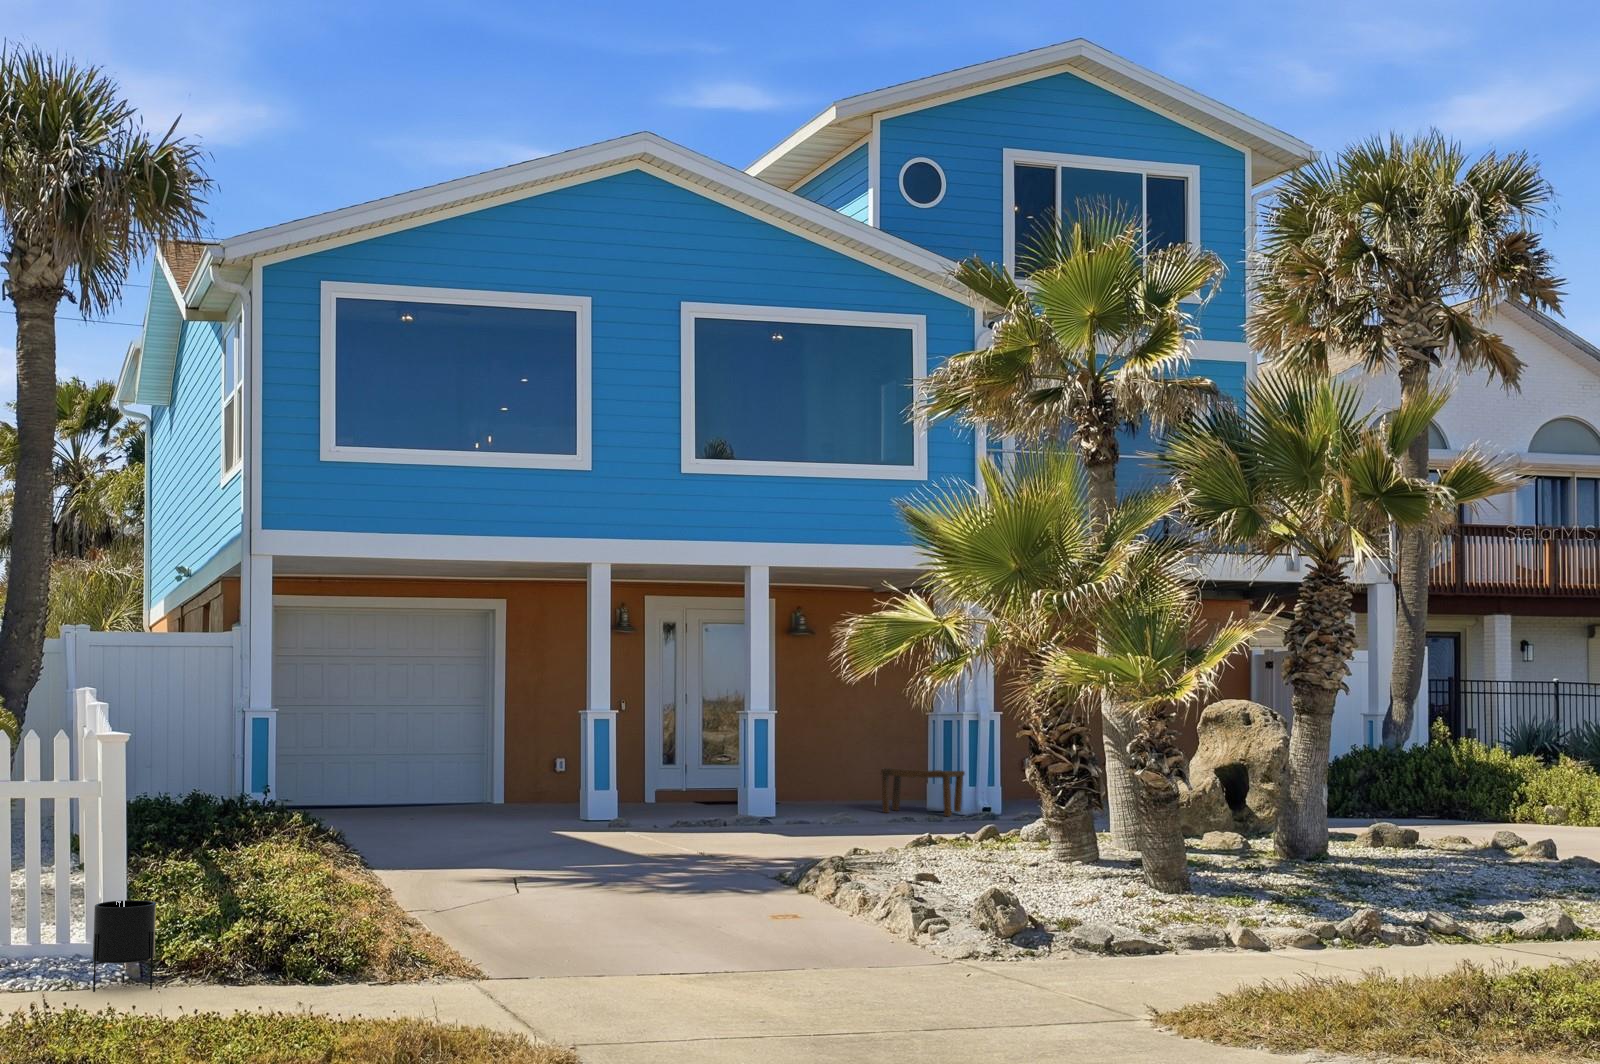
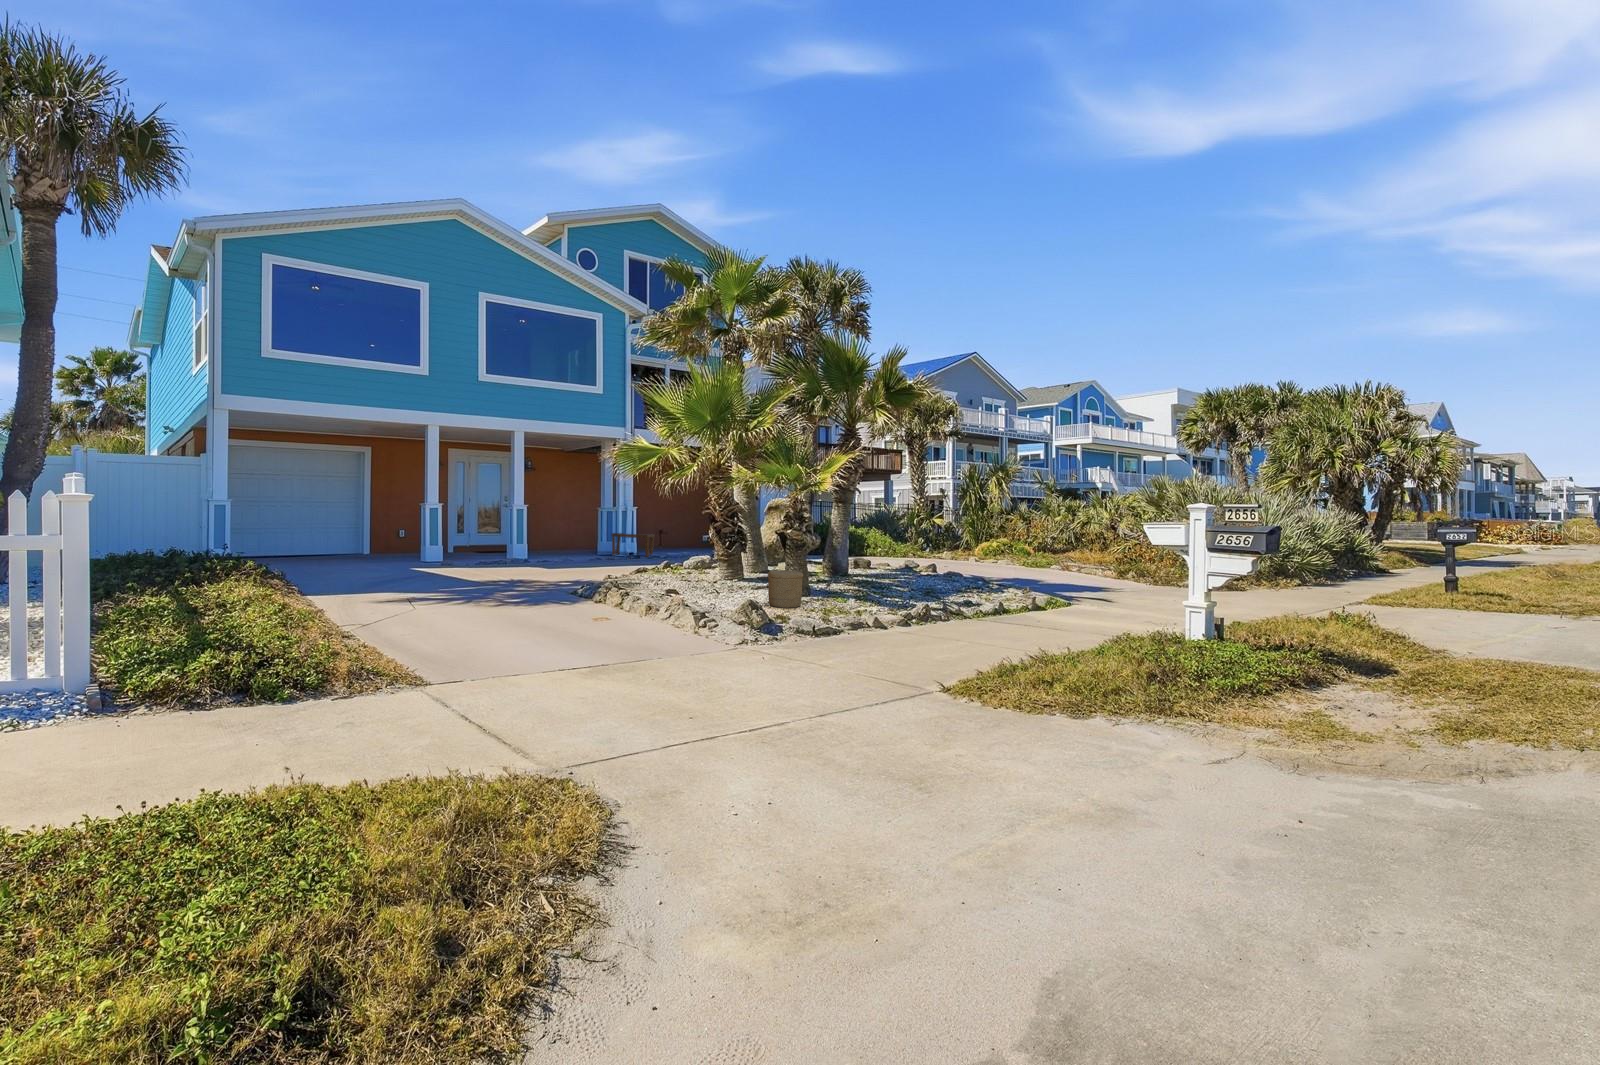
woven basket: none [1076,839,1143,909] -> present [768,570,803,608]
planter: present [93,900,156,992] -> none [44,642,116,727]

